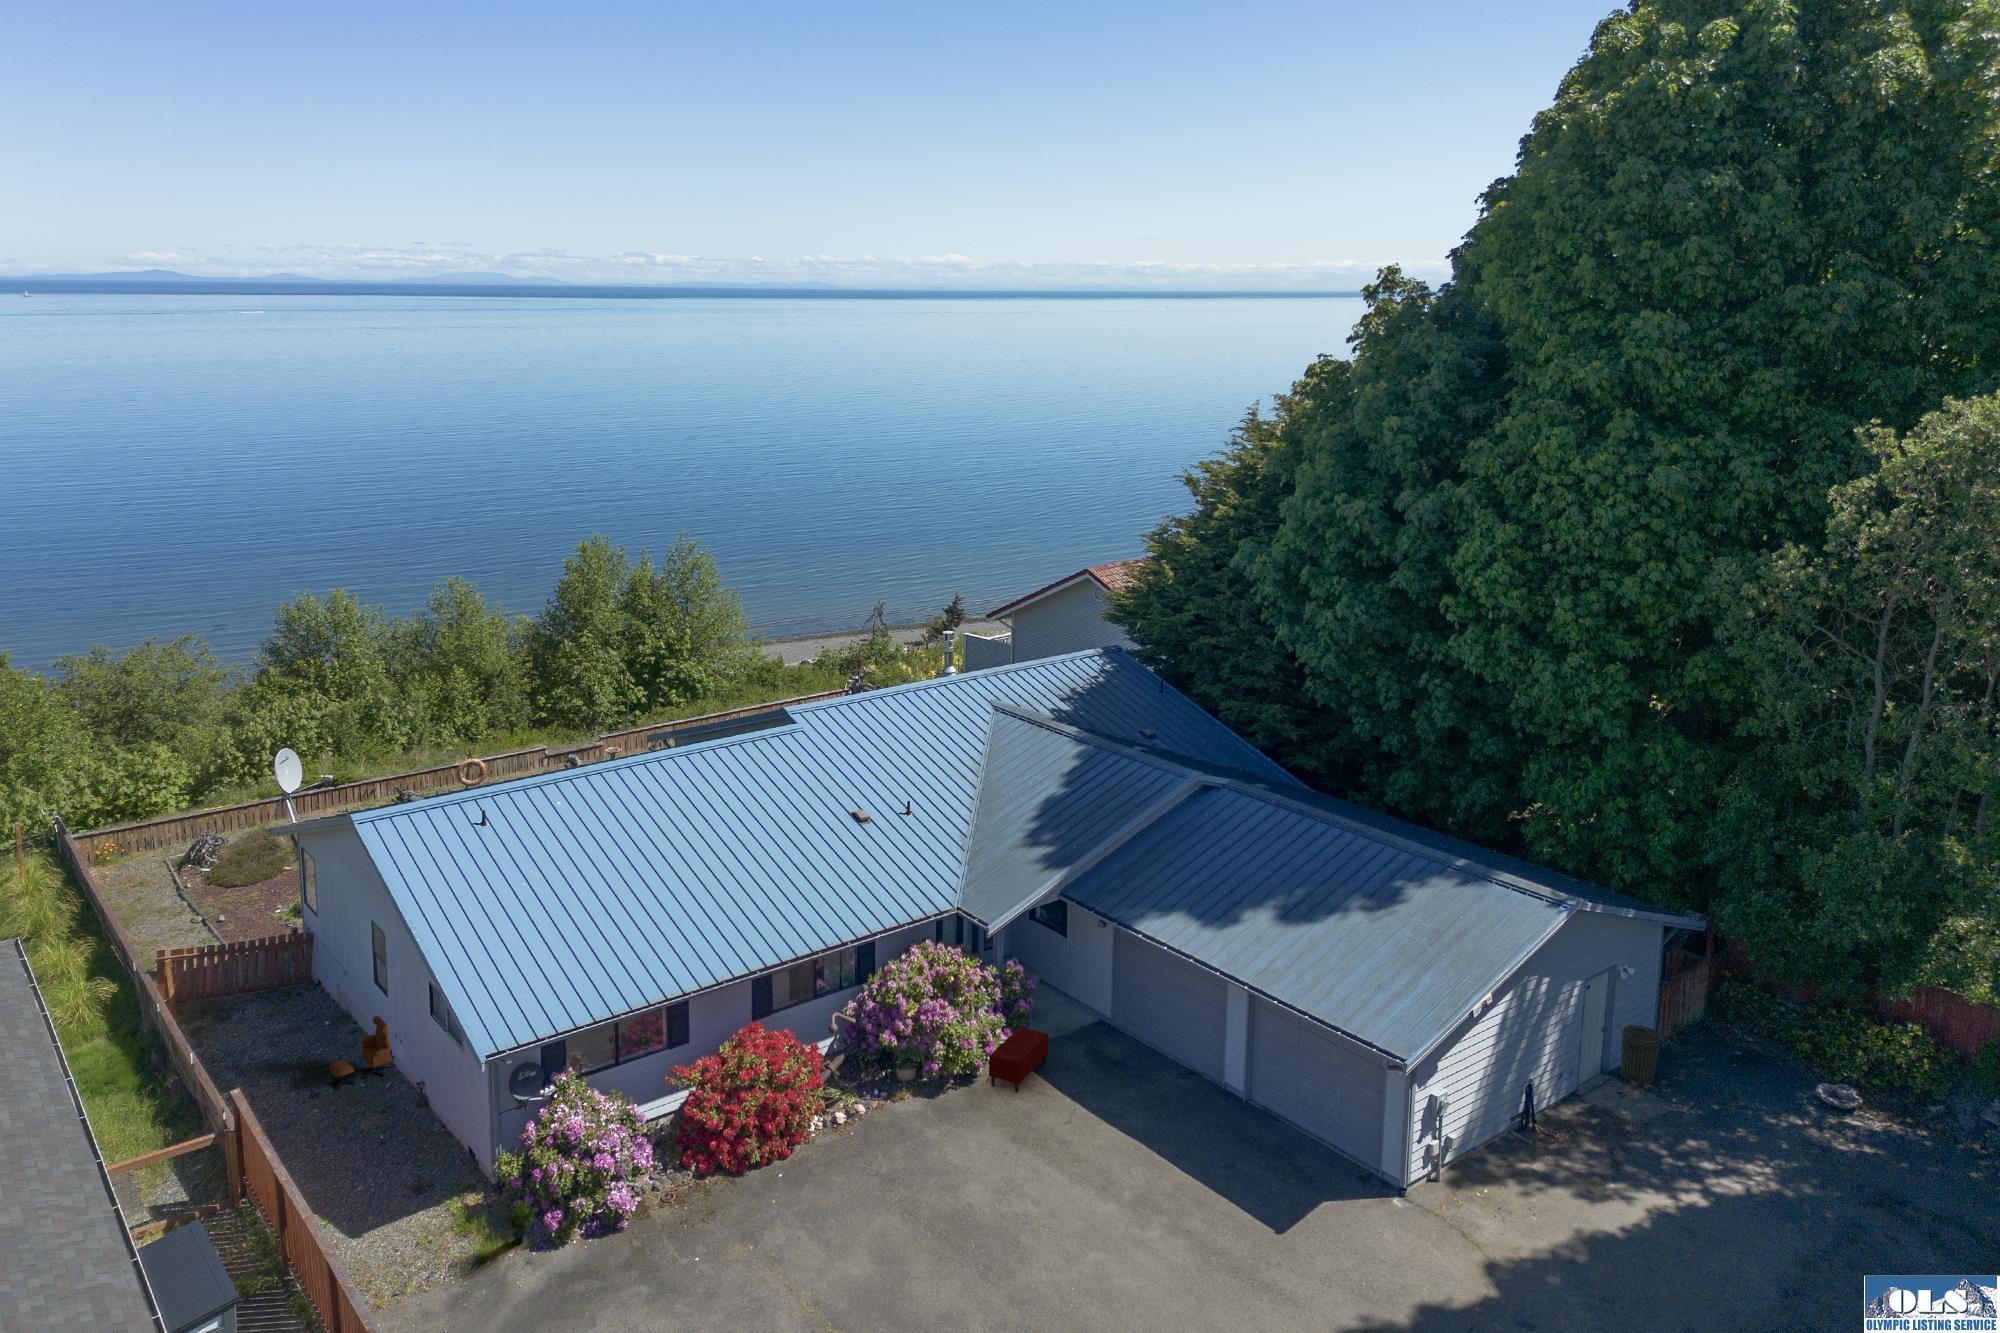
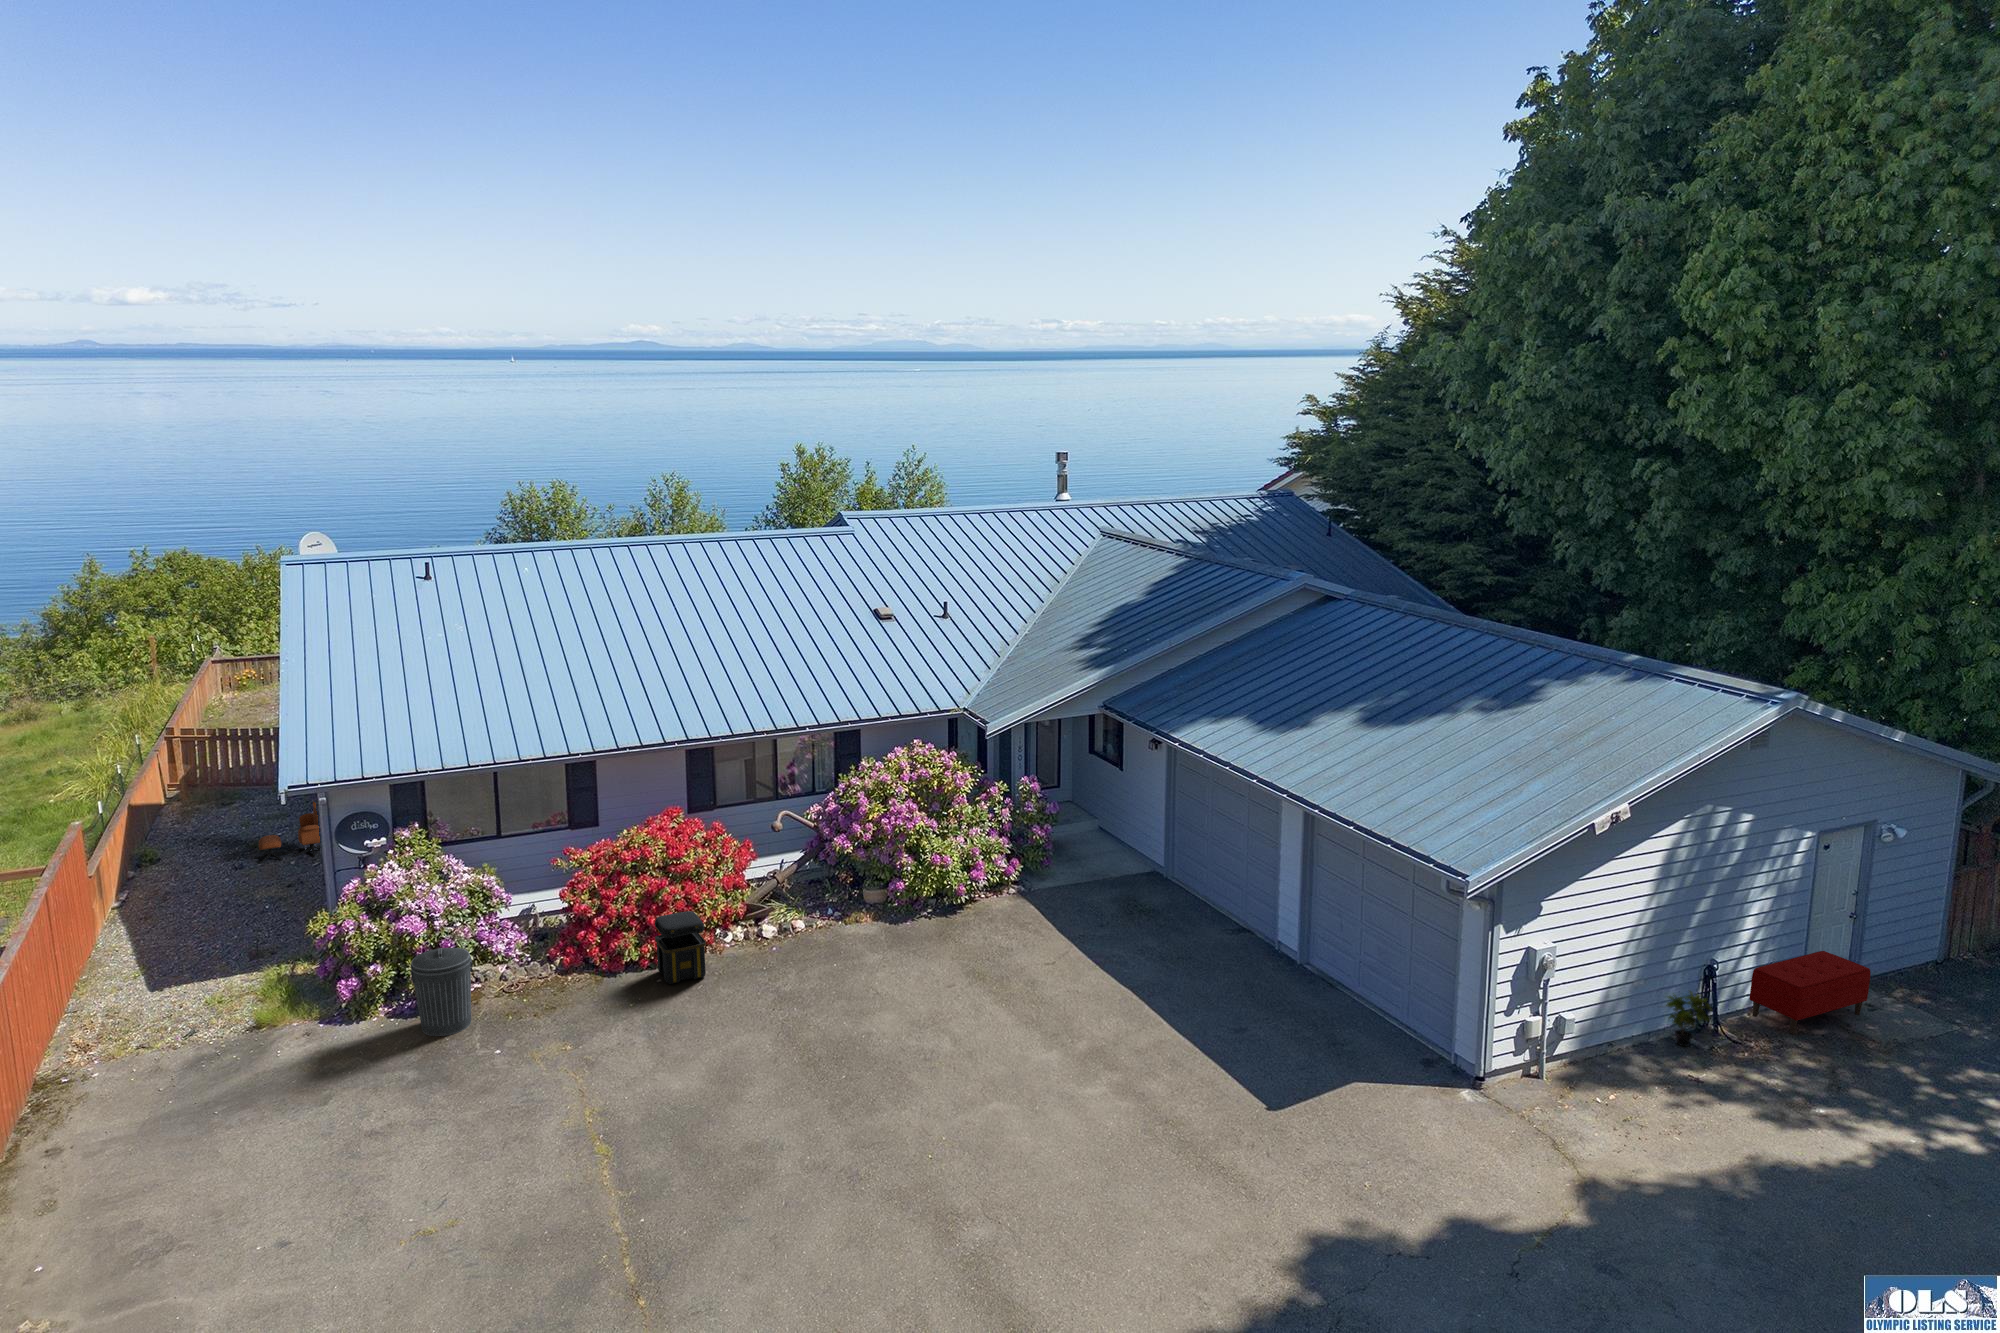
trash can: present [1621,1025,1662,1083] -> present [410,948,472,1036]
bench: present [989,1027,1049,1093] -> present [1749,951,1871,1034]
toolbox: none [772,1115,816,1177] -> present [655,911,706,984]
potted plant: present [508,1201,537,1243] -> present [1666,991,1711,1046]

